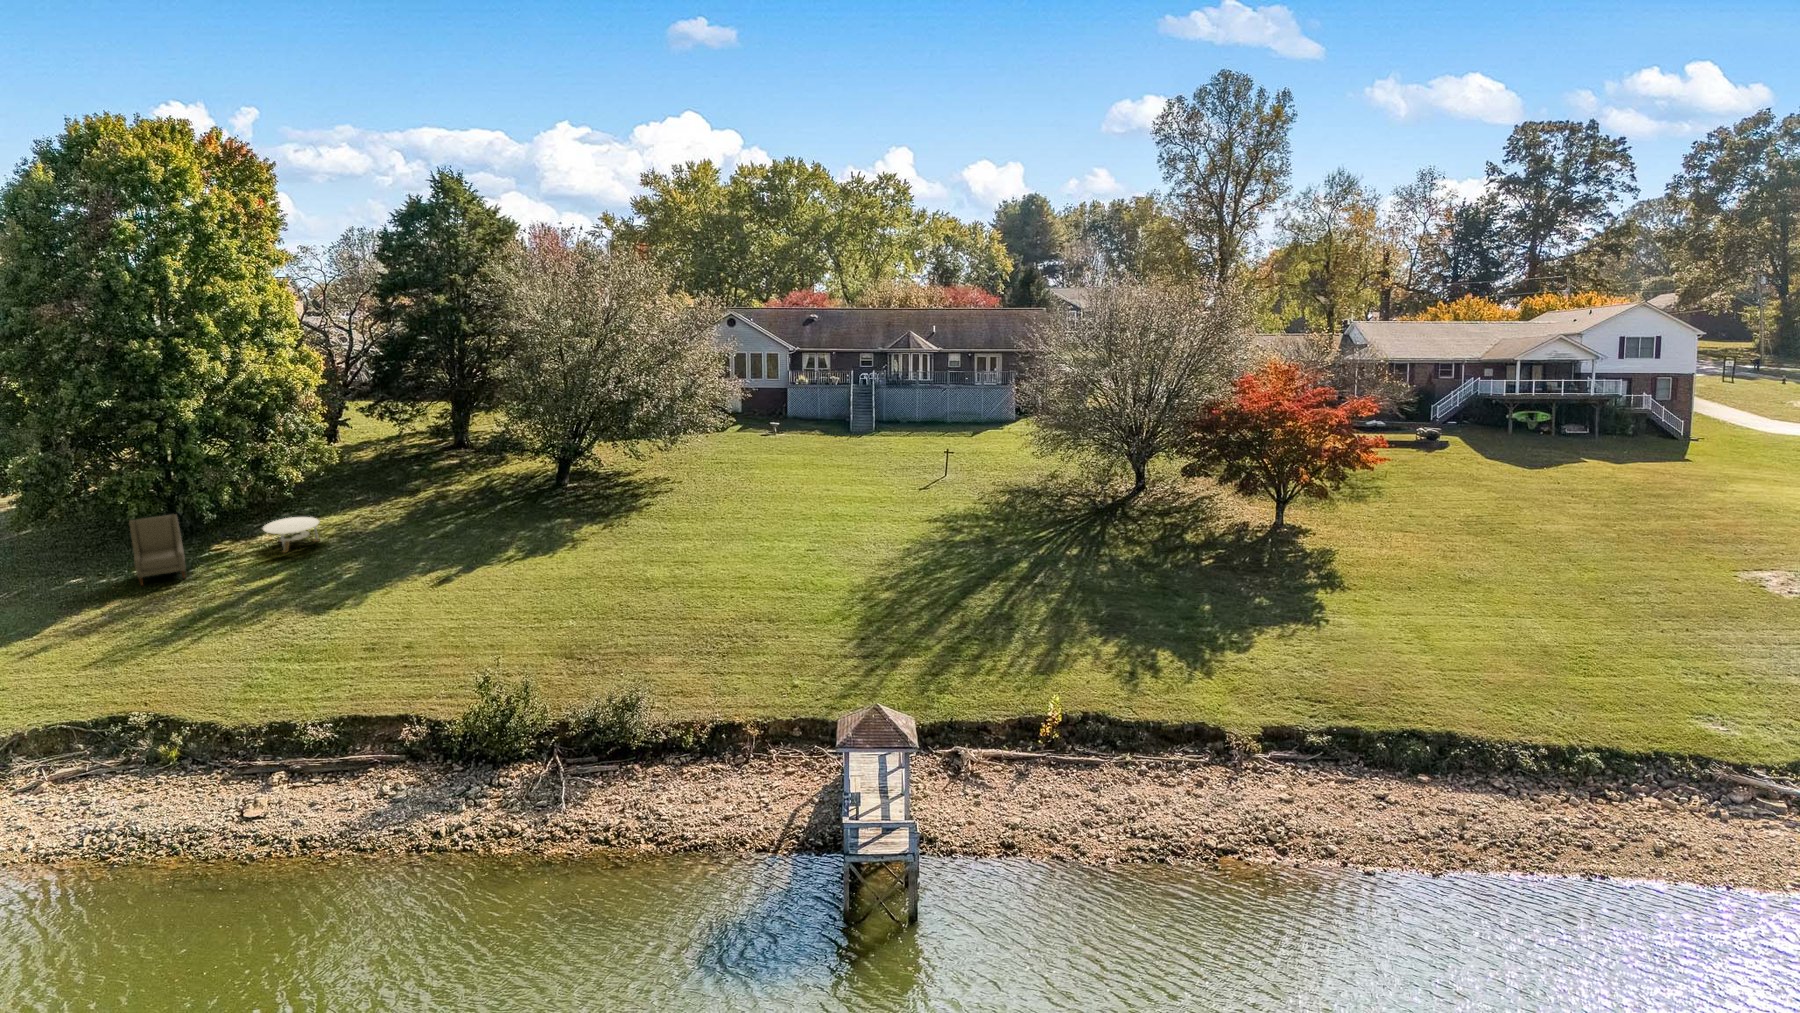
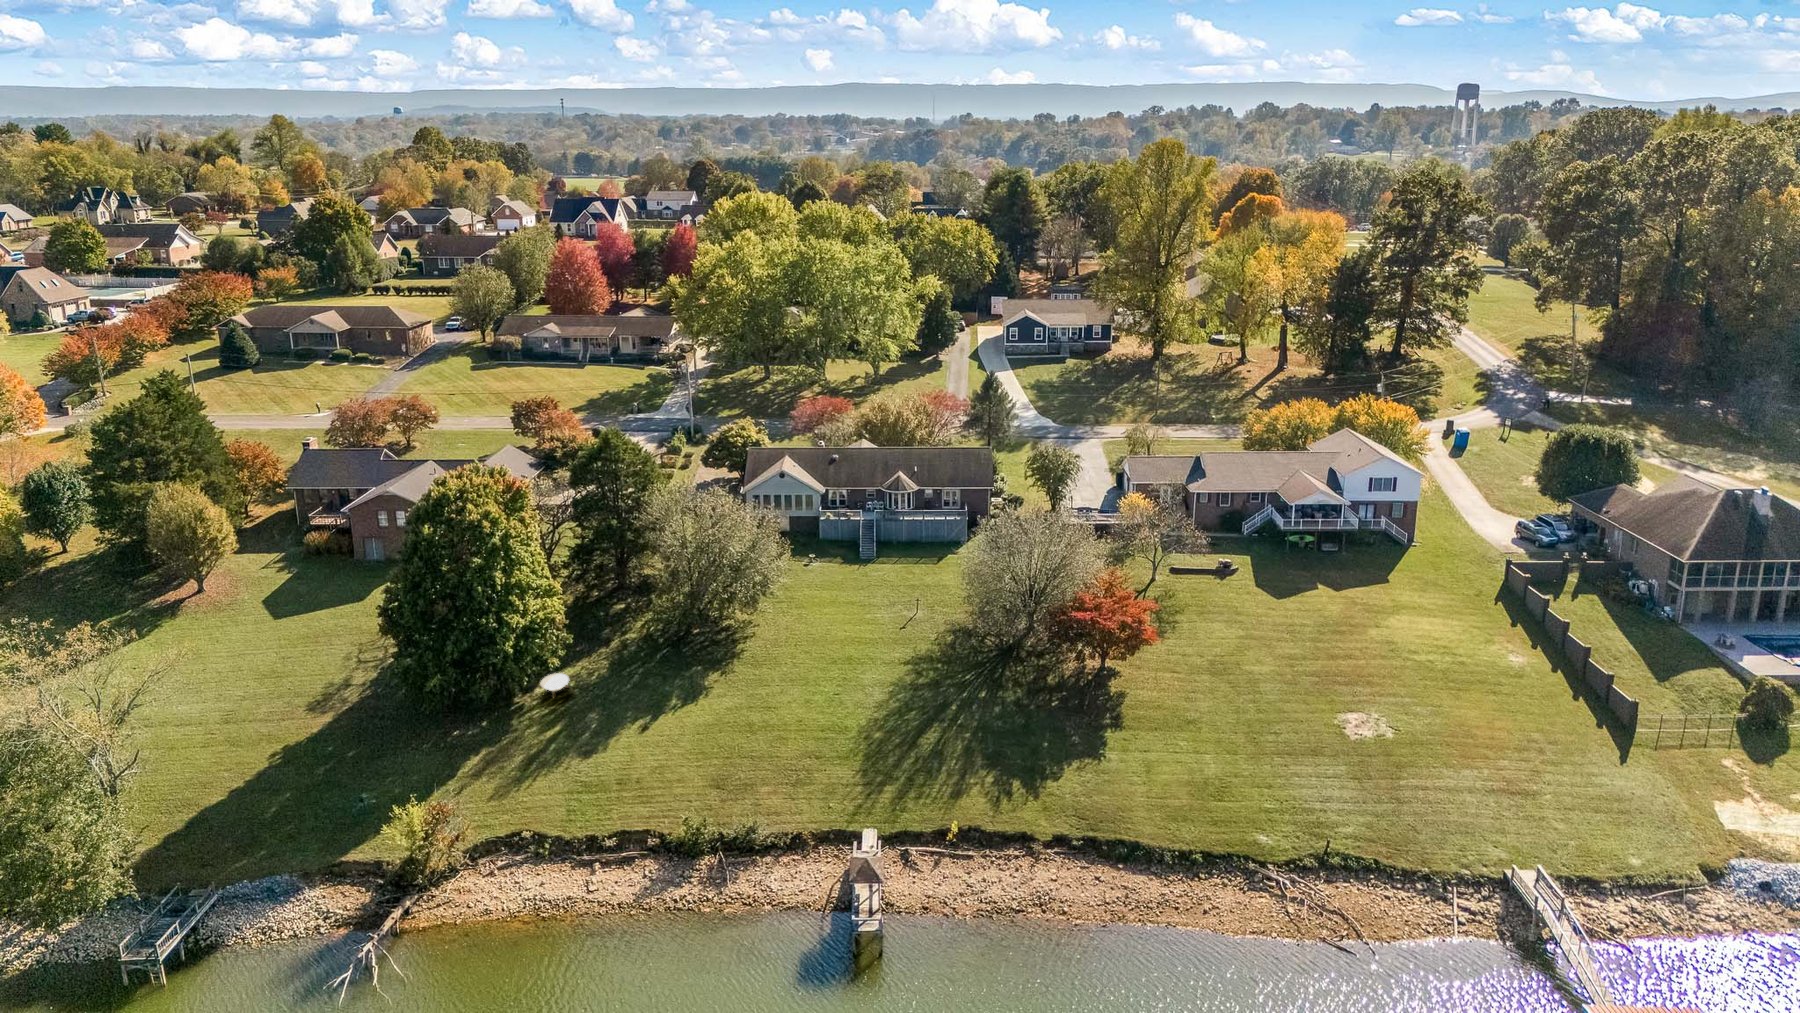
chair: present [129,514,185,585] -> none [477,687,509,729]

